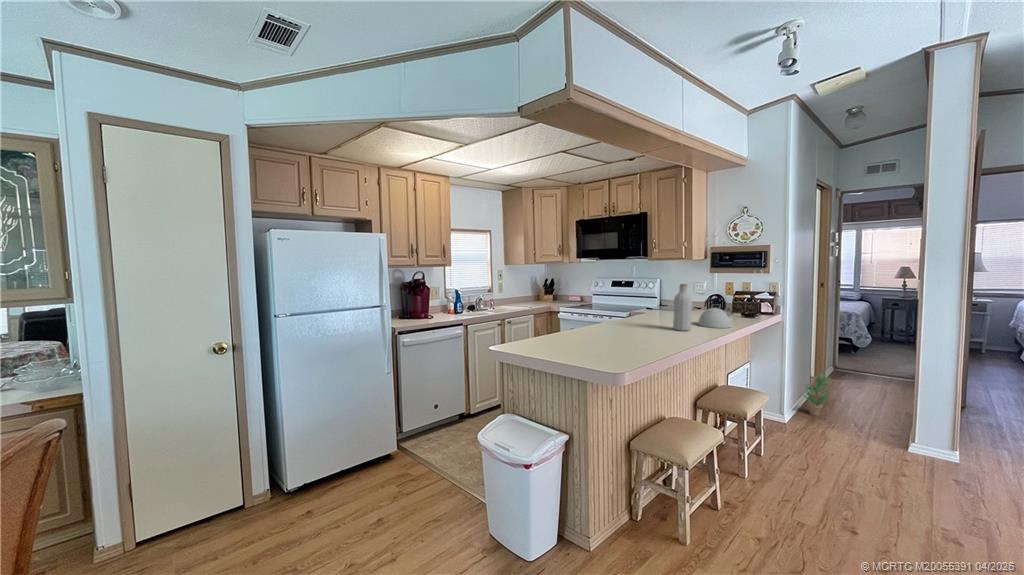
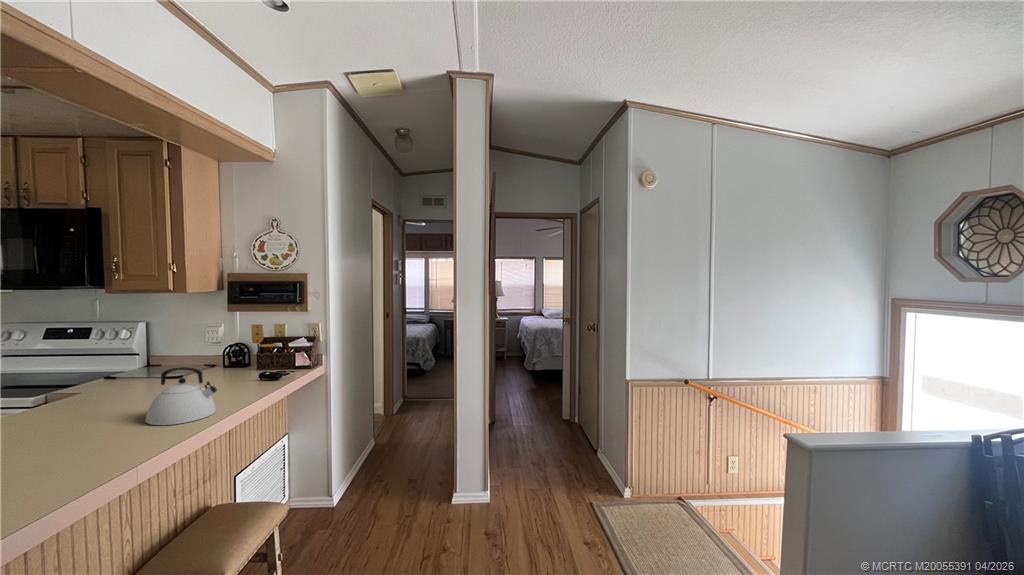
bottle: present [673,284,692,331] -> none [47,352,98,458]
potted plant: present [804,373,831,416] -> none [358,420,391,476]

